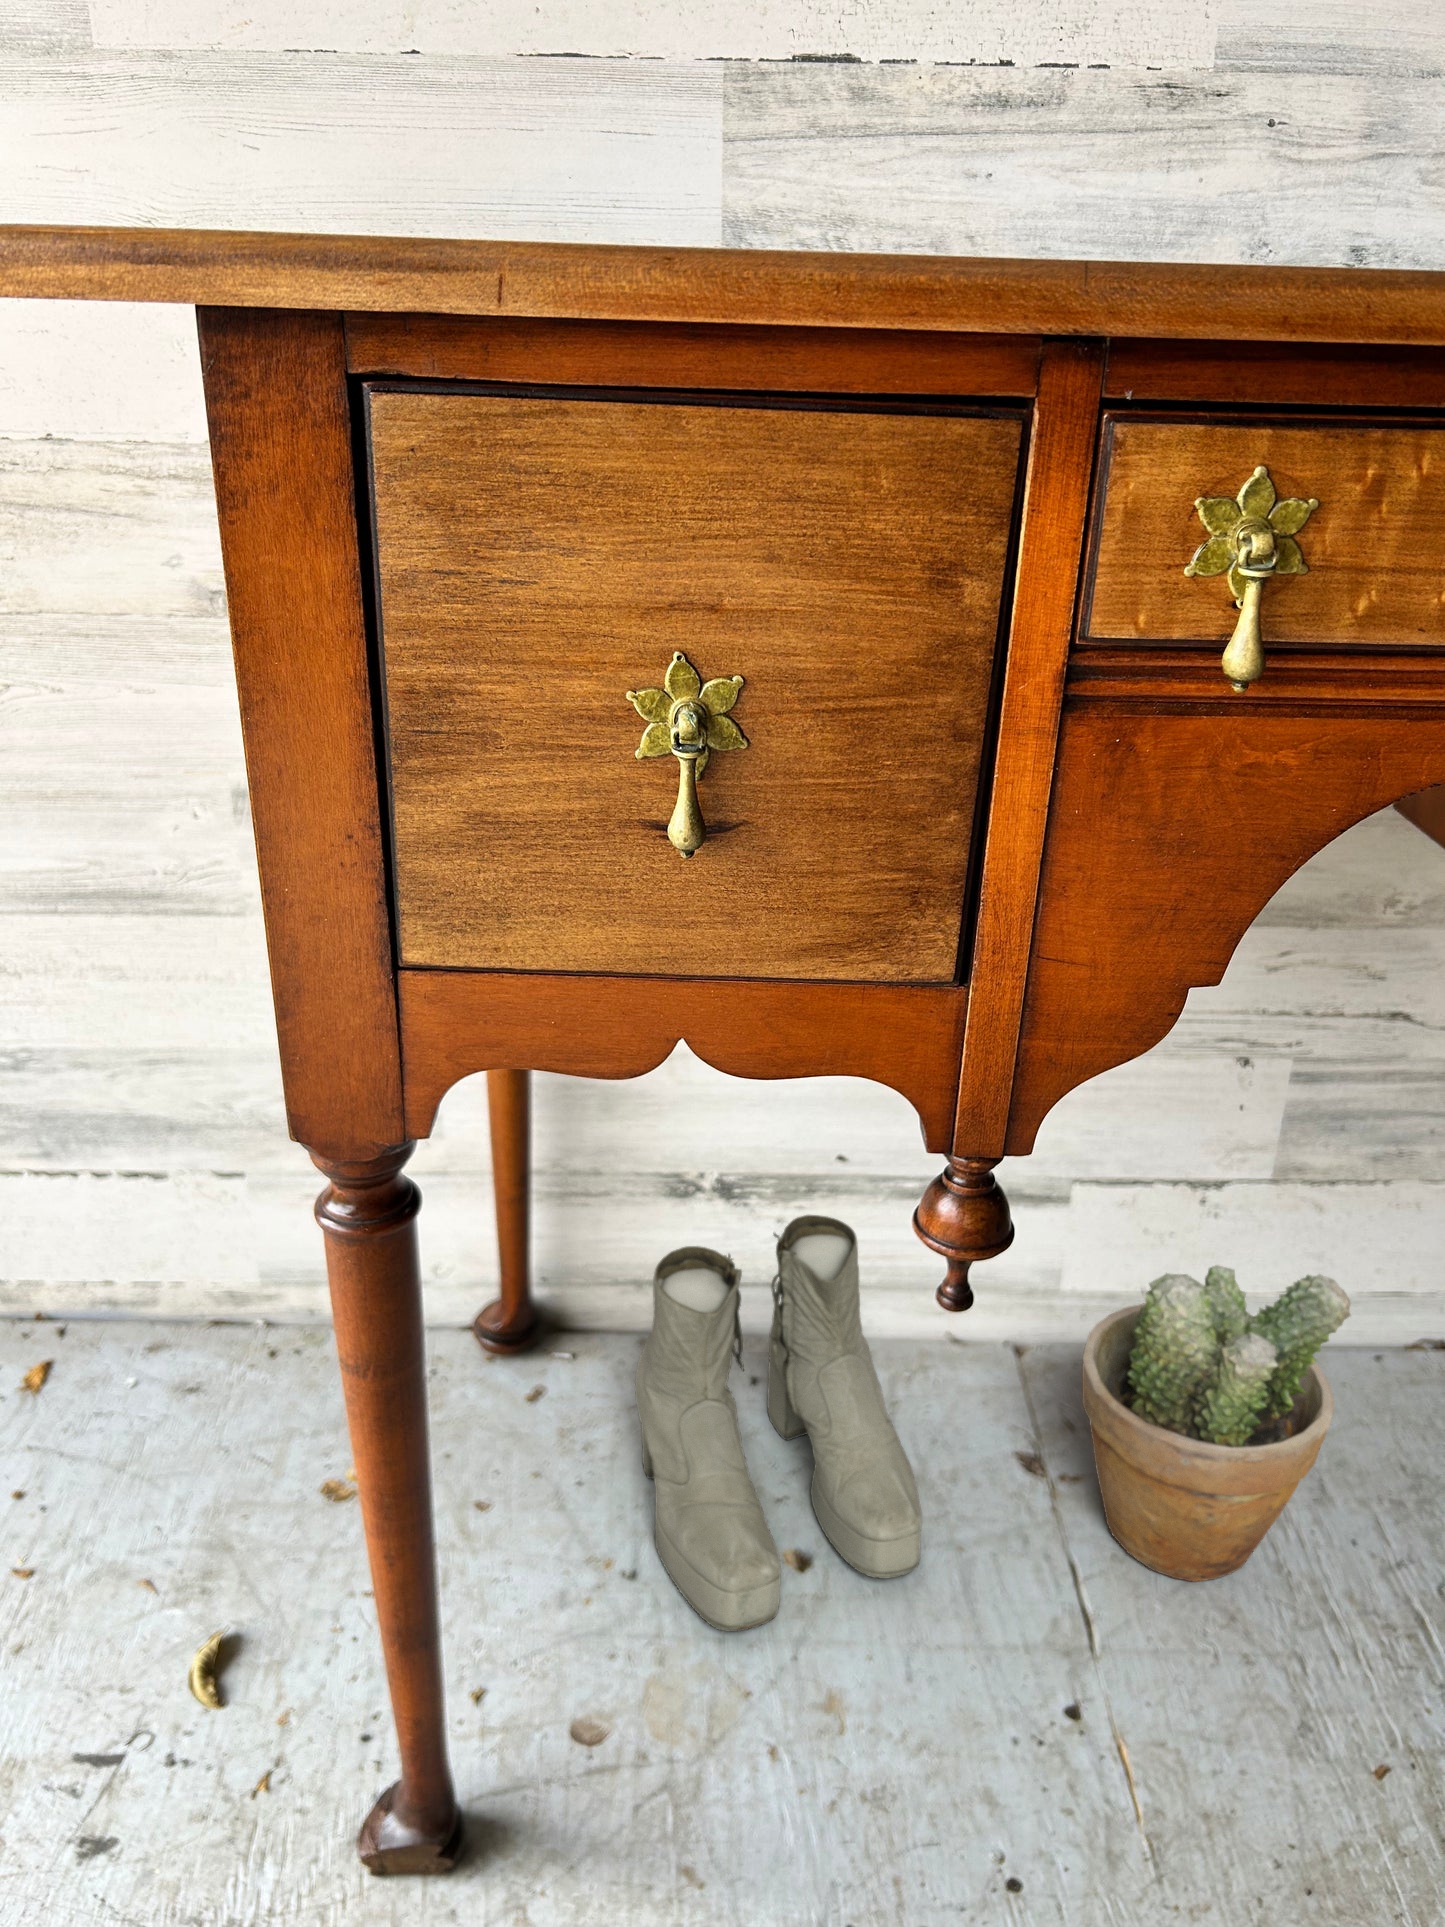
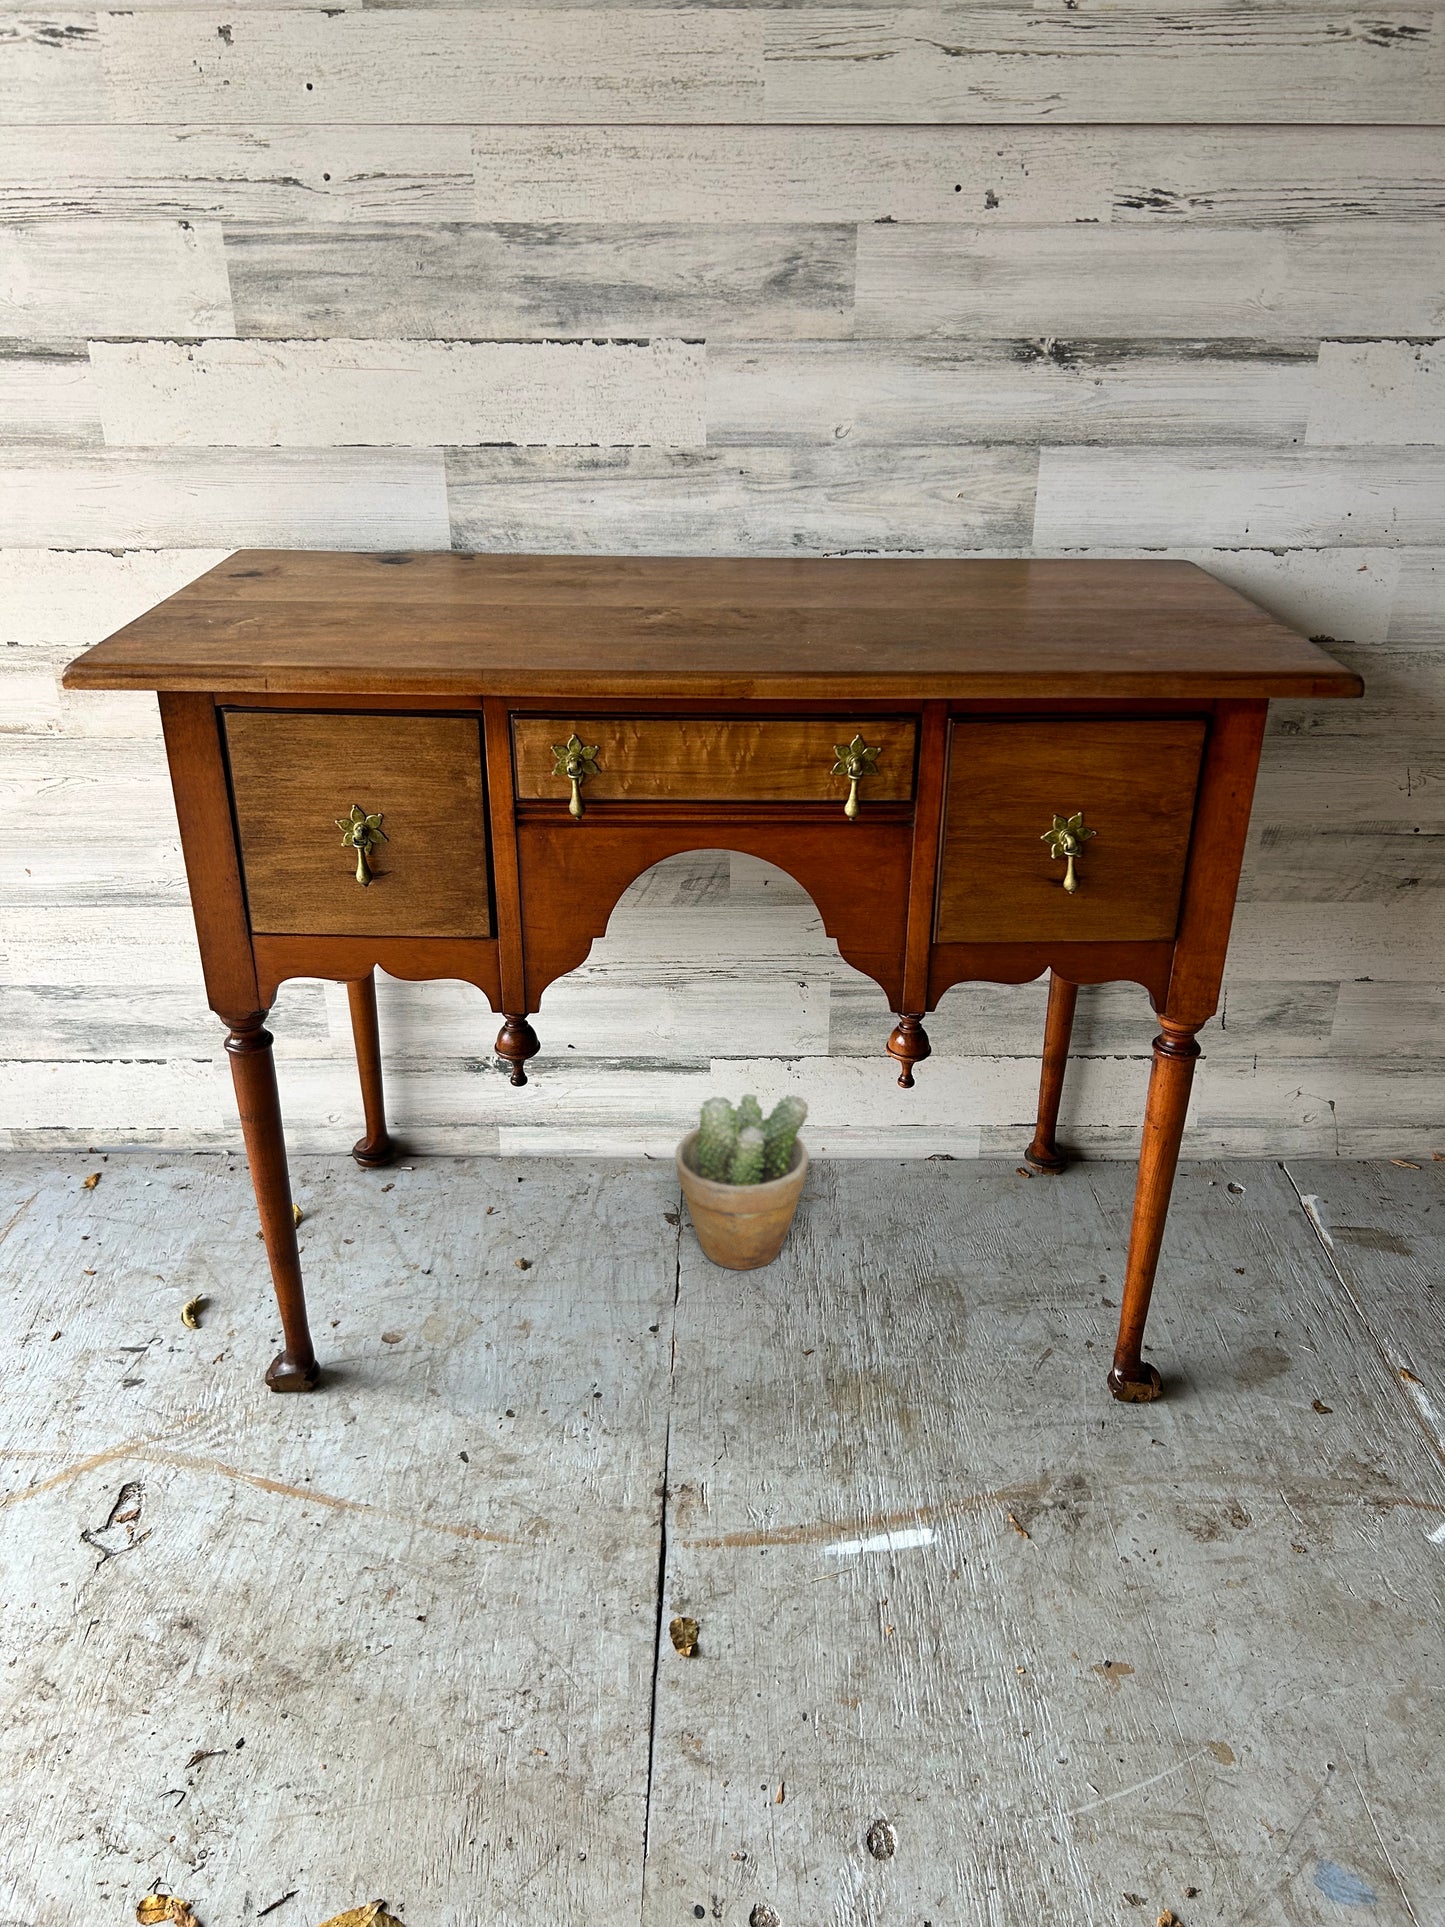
boots: present [635,1215,922,1632] -> none [433,1074,589,1292]

